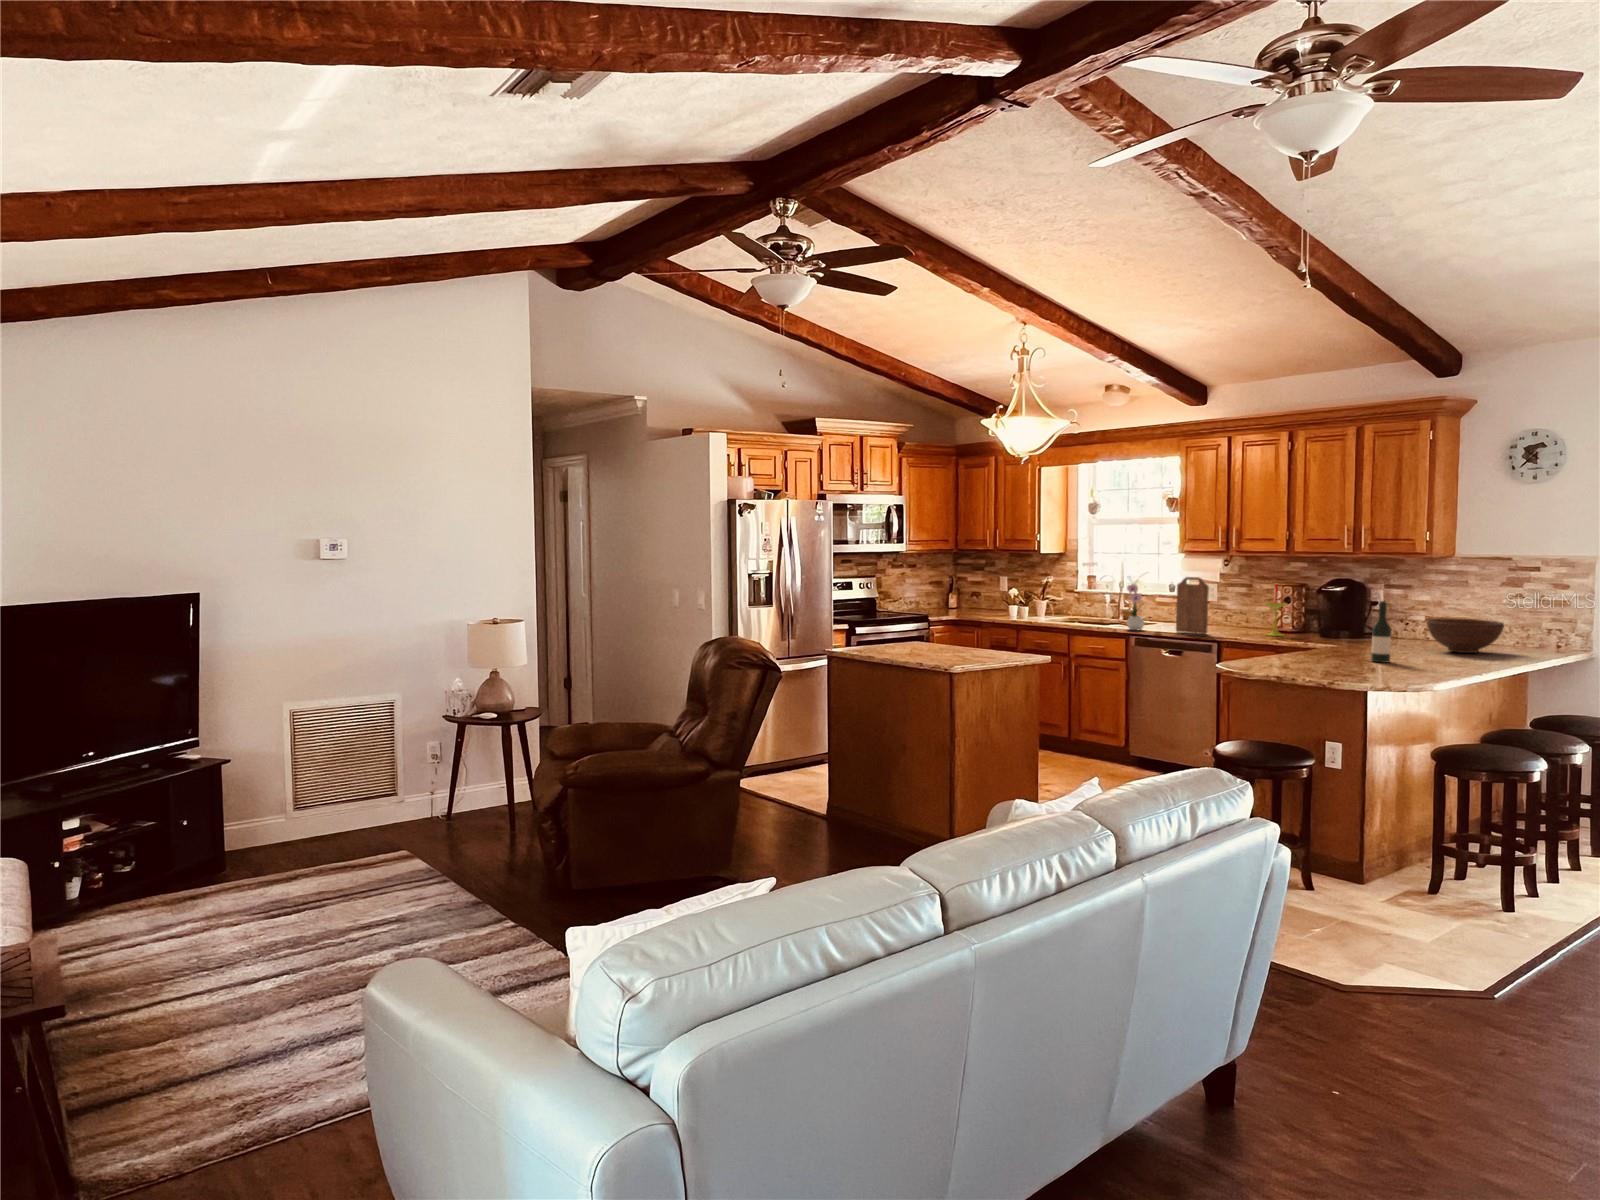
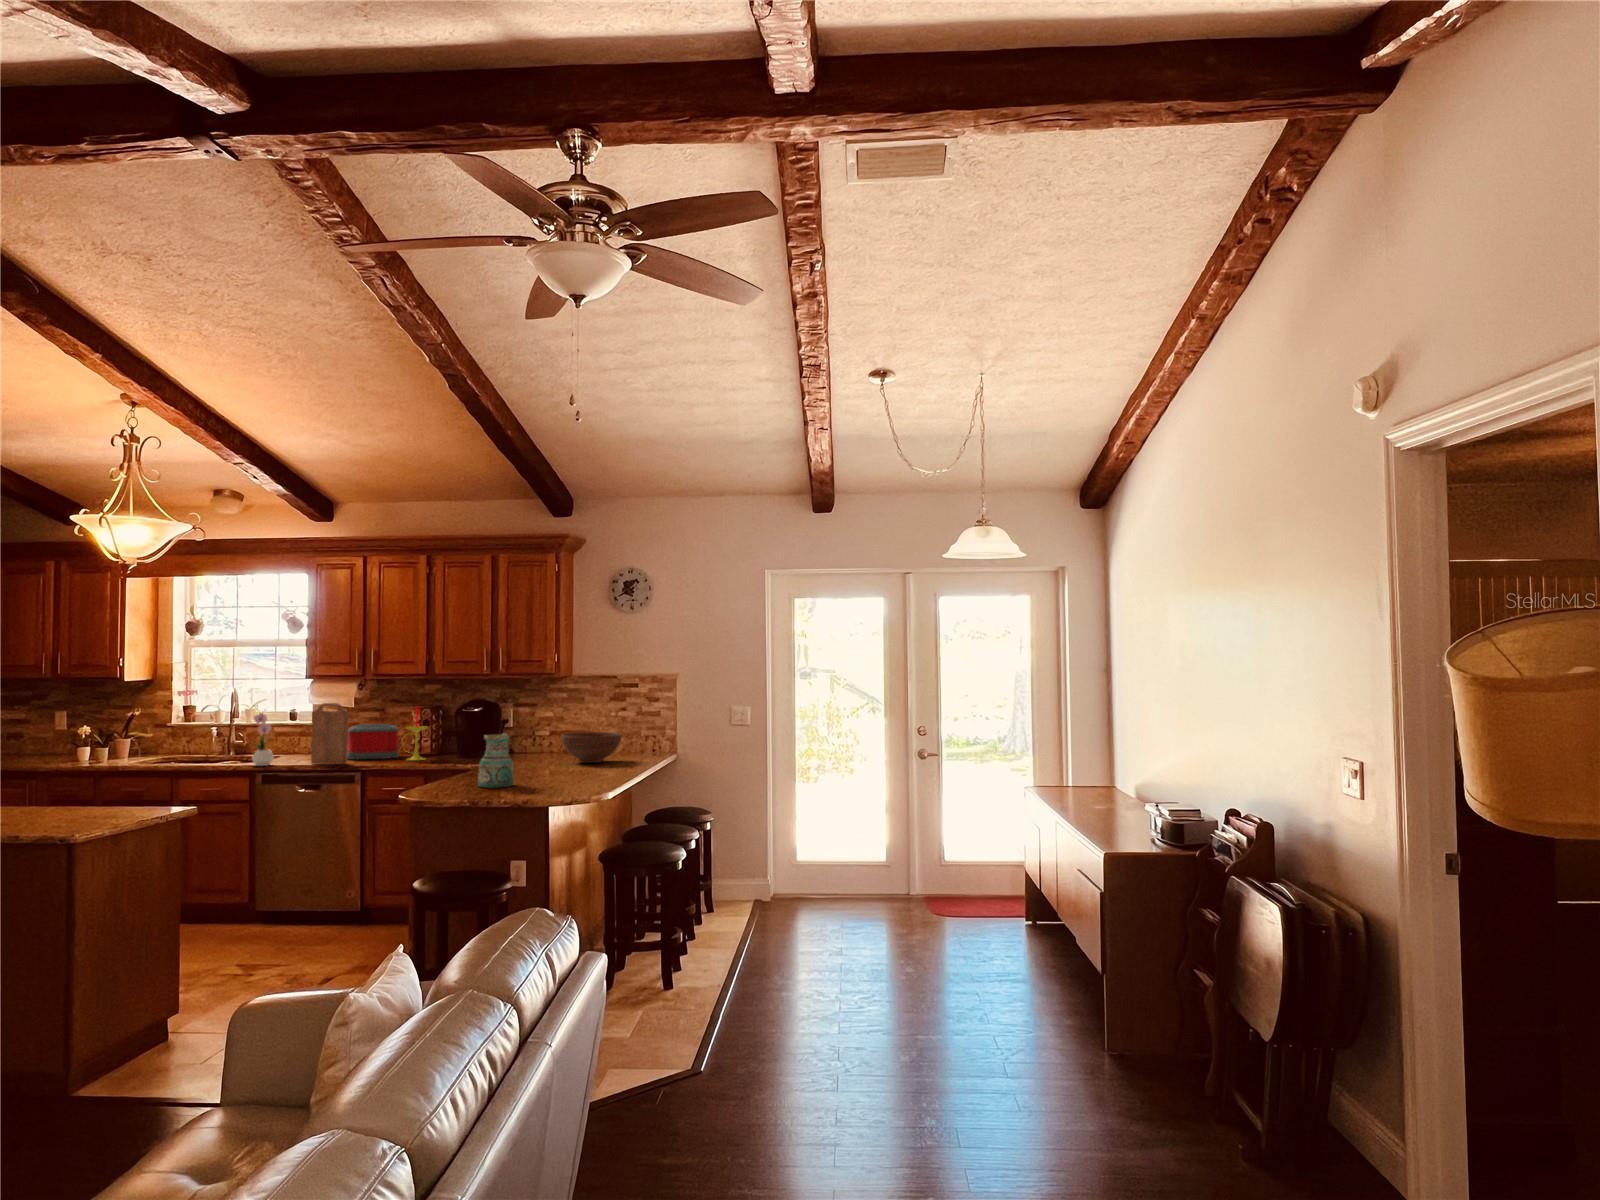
toaster: none [1209,598,1263,632] -> present [347,724,400,759]
wine bottle: present [1371,601,1391,663] -> none [528,719,545,778]
ceramic pitcher: none [1308,613,1347,667] -> present [478,733,514,788]

